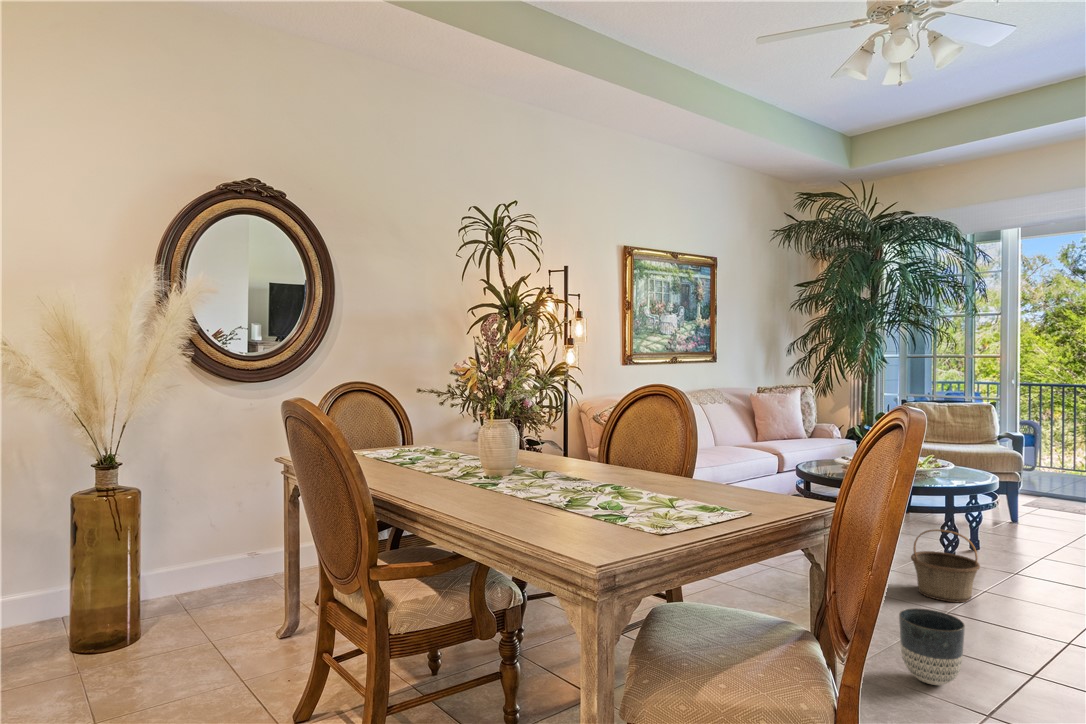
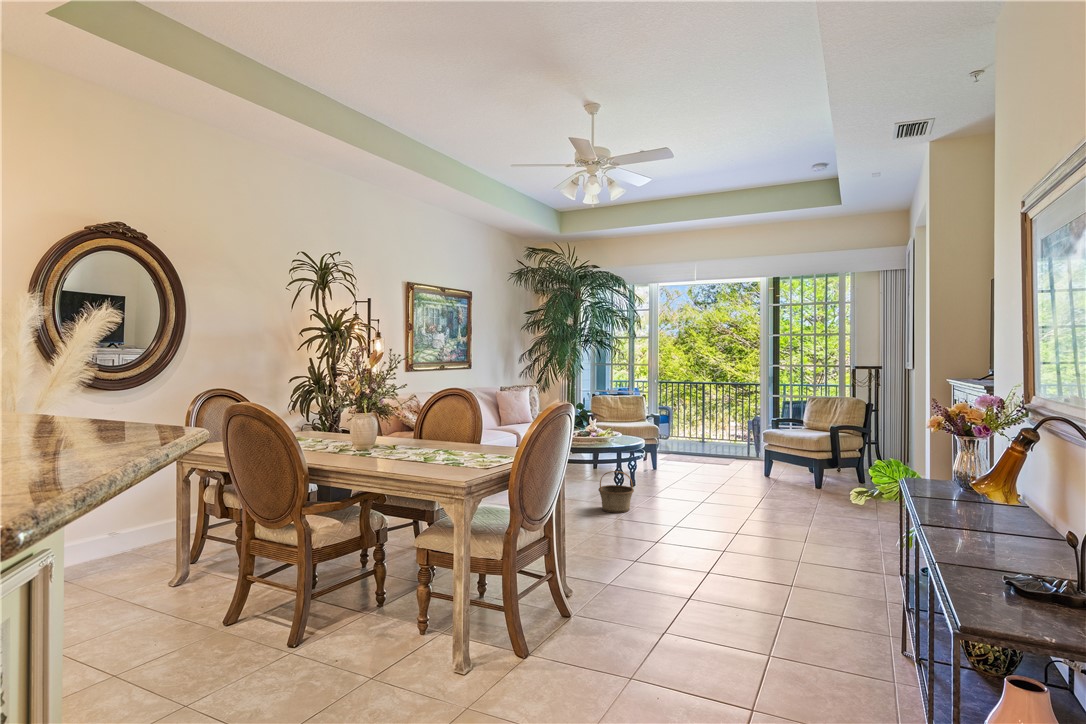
planter: present [899,608,965,685] -> none [593,512,625,551]

